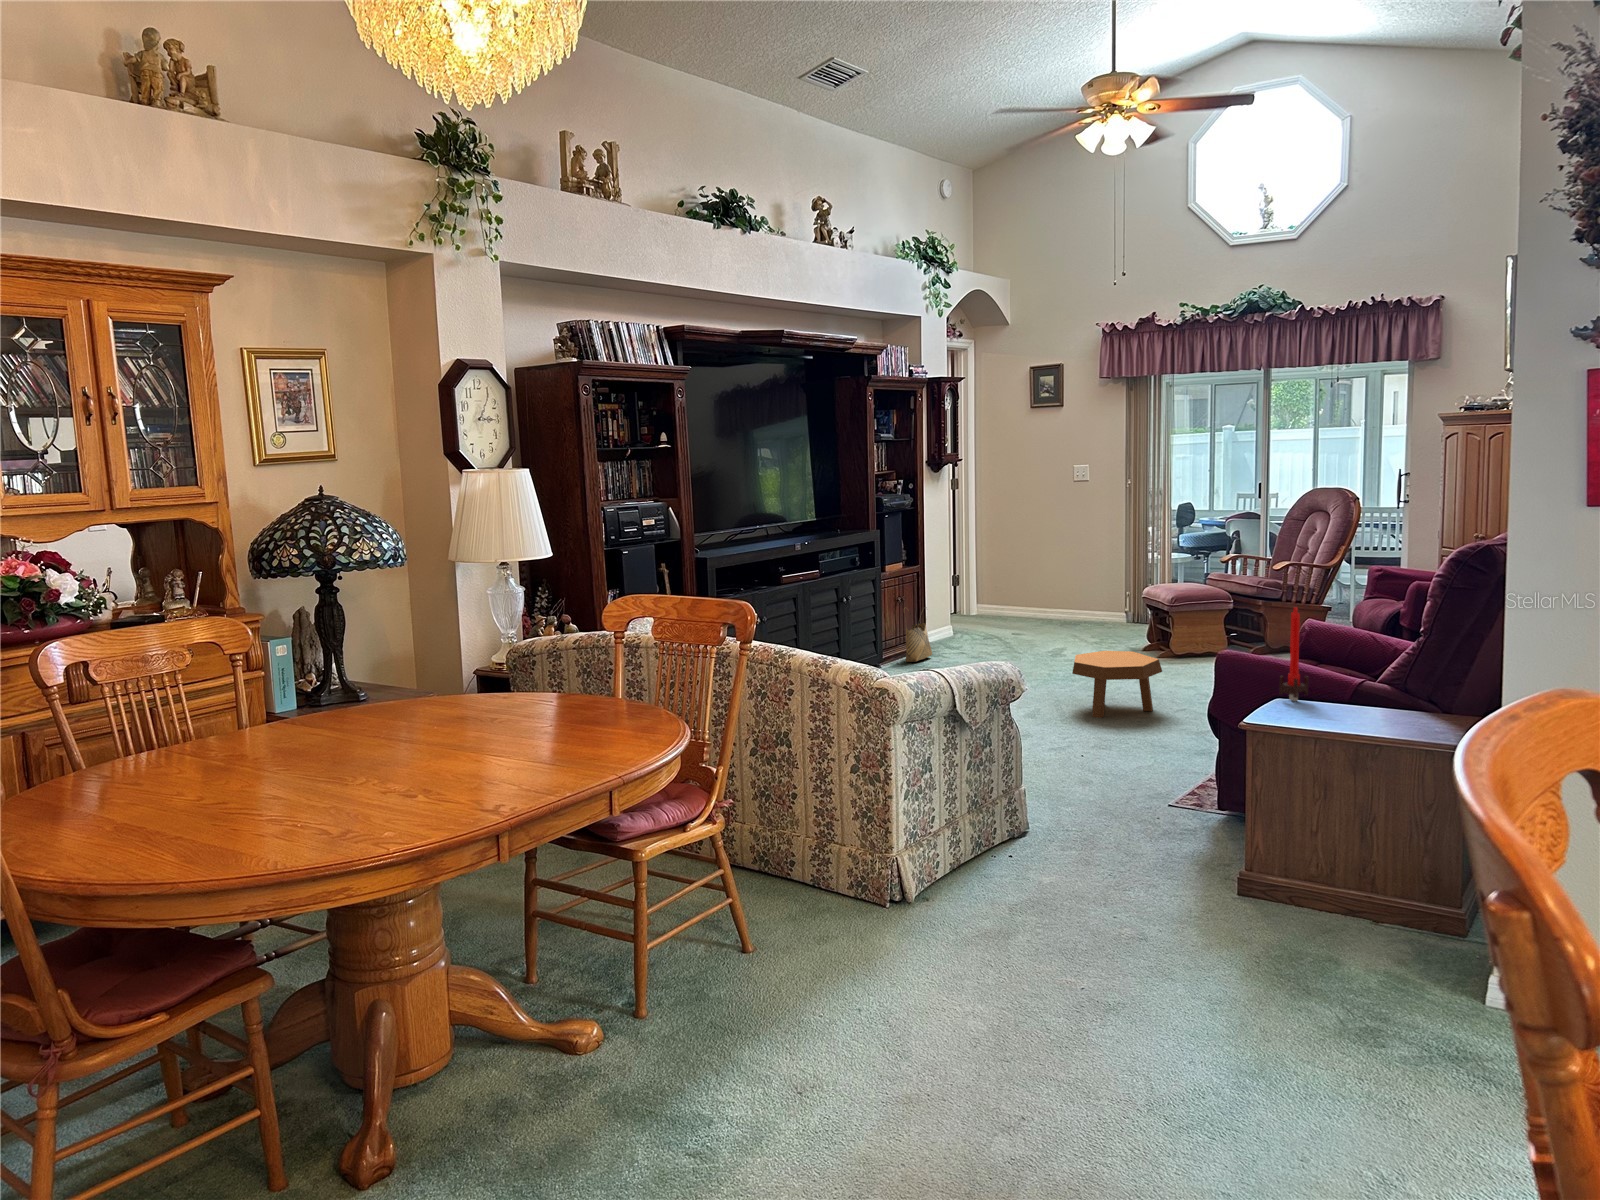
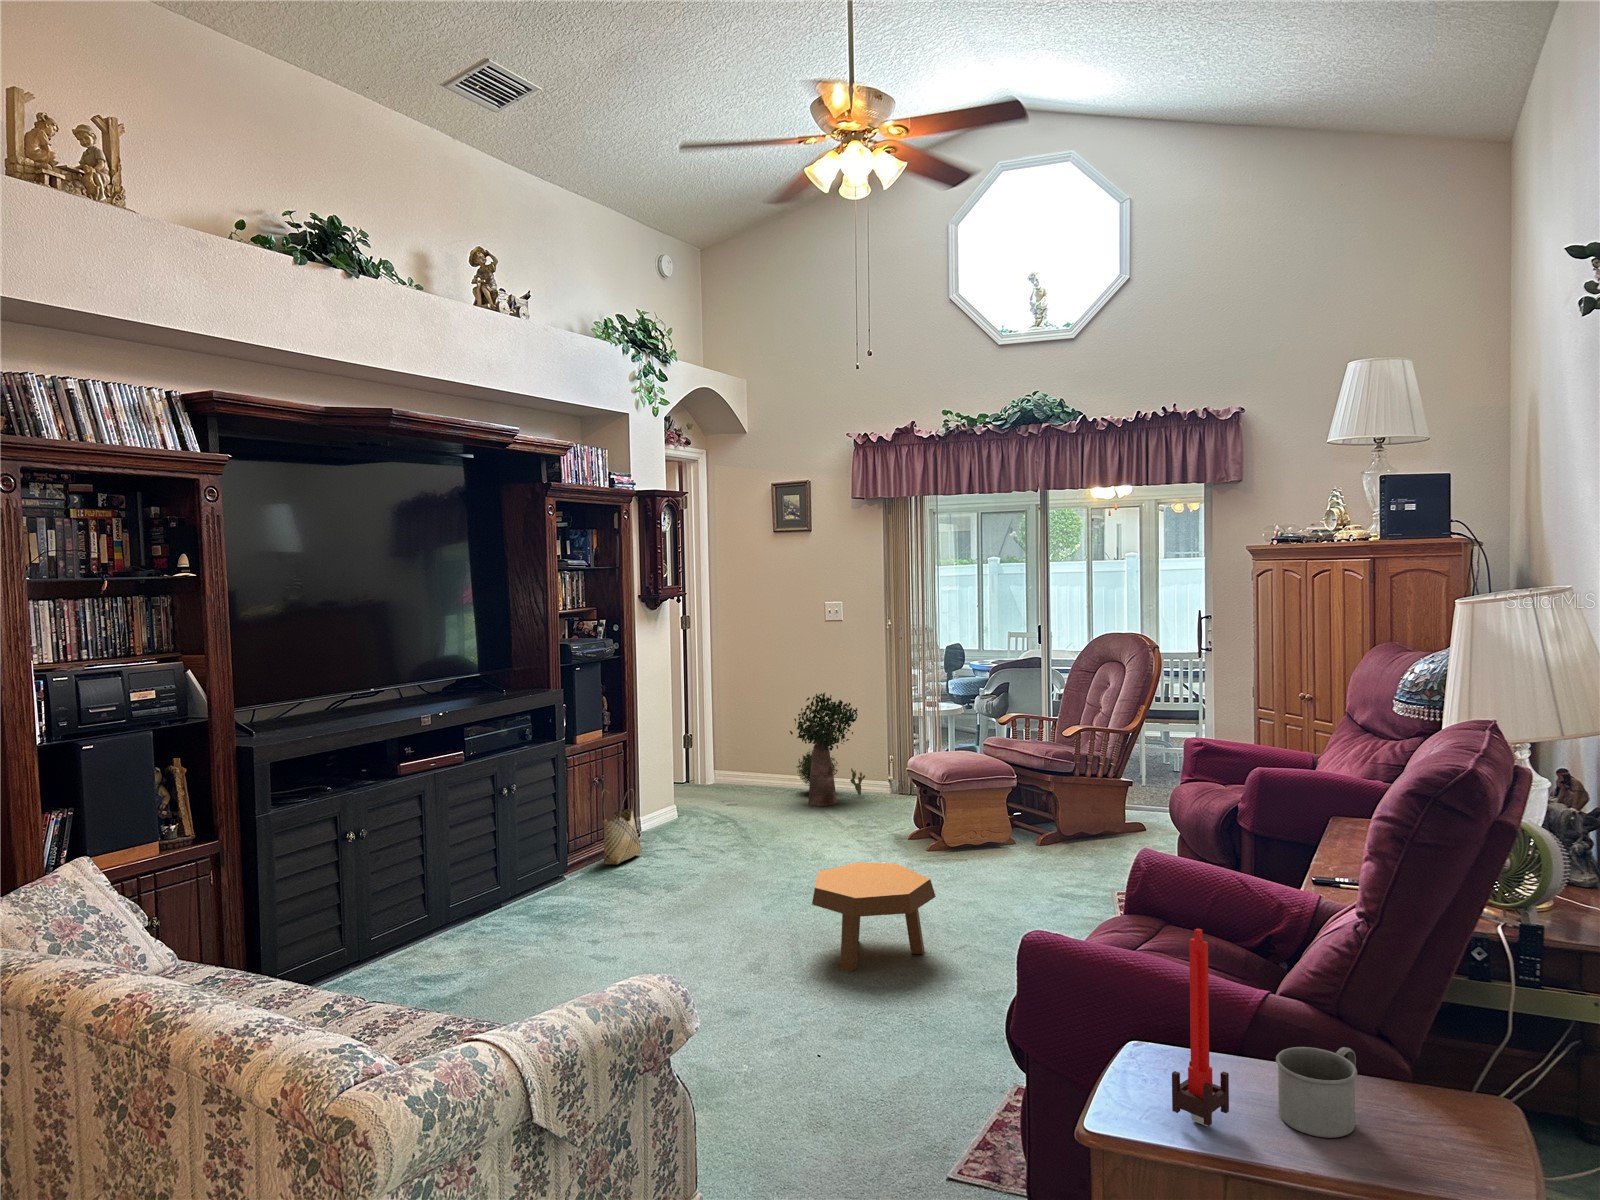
potted plant: none [1042,541,1105,632] -> present [790,693,865,806]
mug: none [1335,670,1379,705] -> present [1276,1047,1357,1138]

